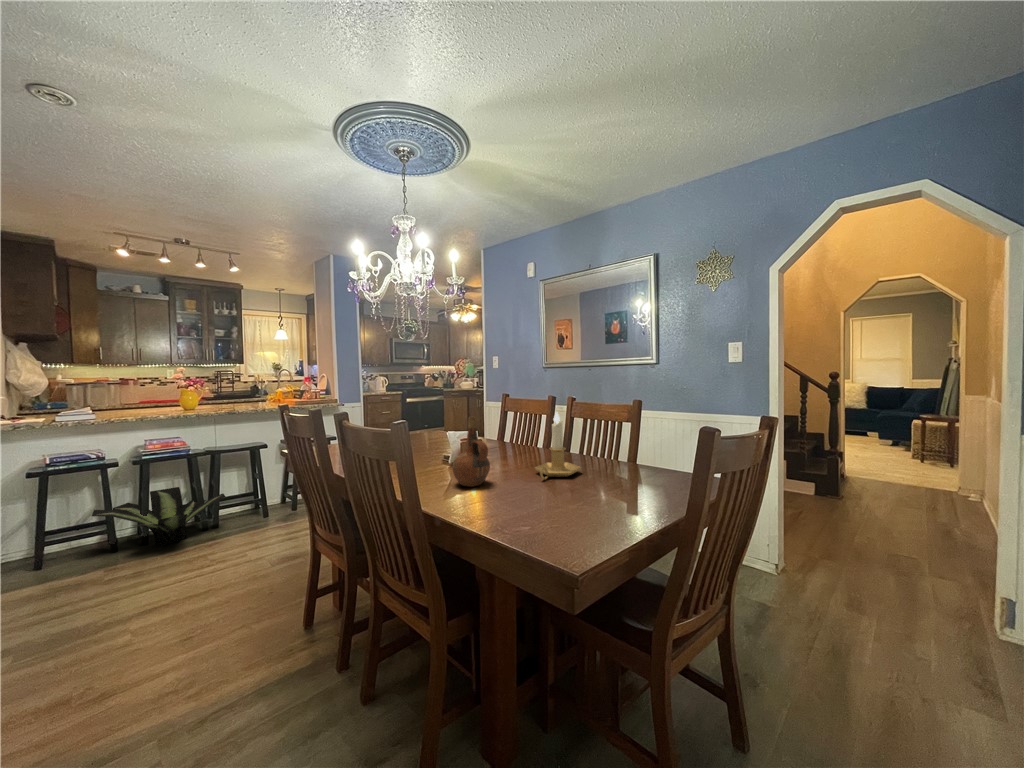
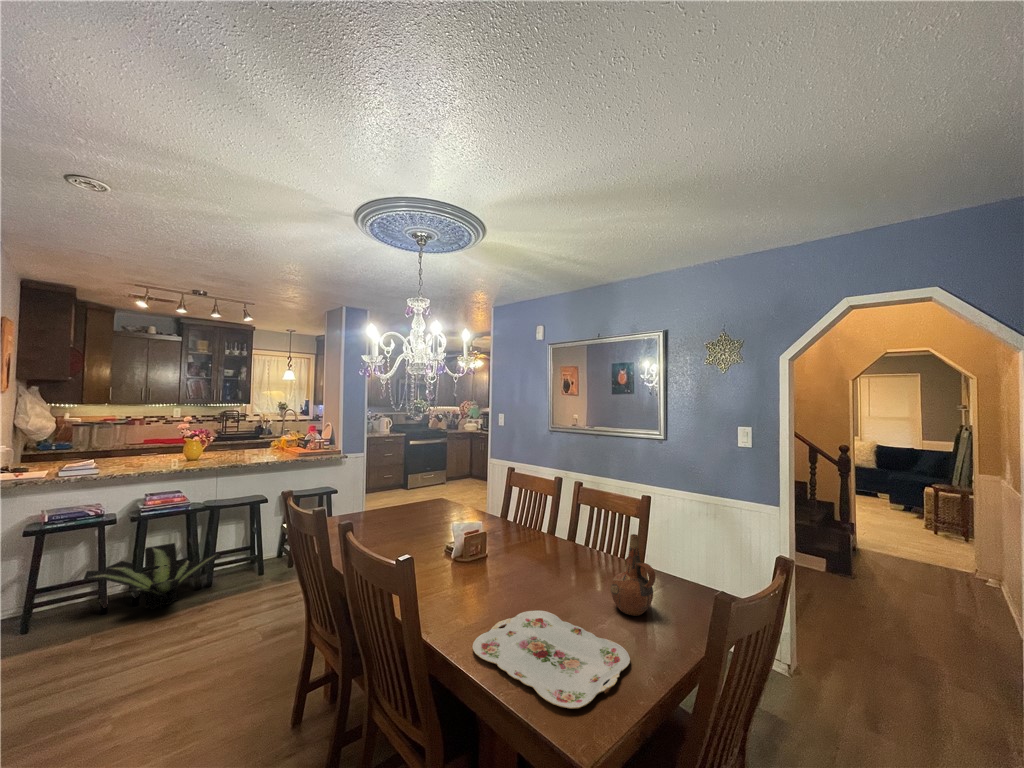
candlestick: present [535,412,581,479] -> none [540,516,589,592]
ceramic pitcher: present [453,417,490,487] -> present [611,534,655,616]
serving tray: none [469,489,620,541] -> present [472,611,630,709]

